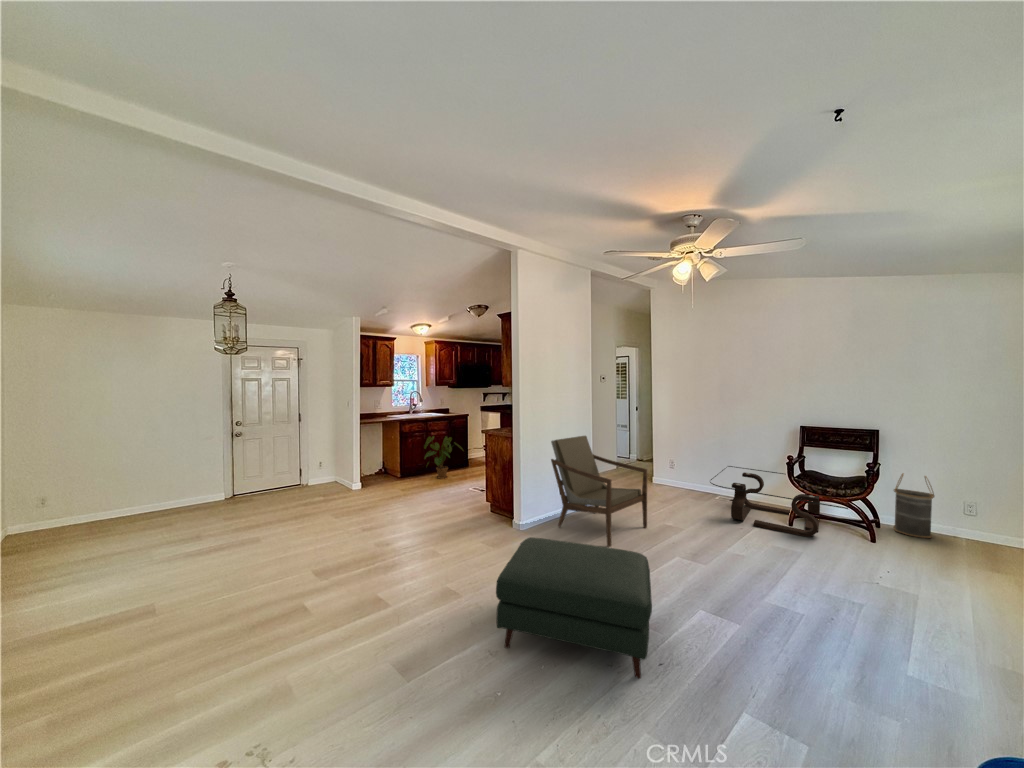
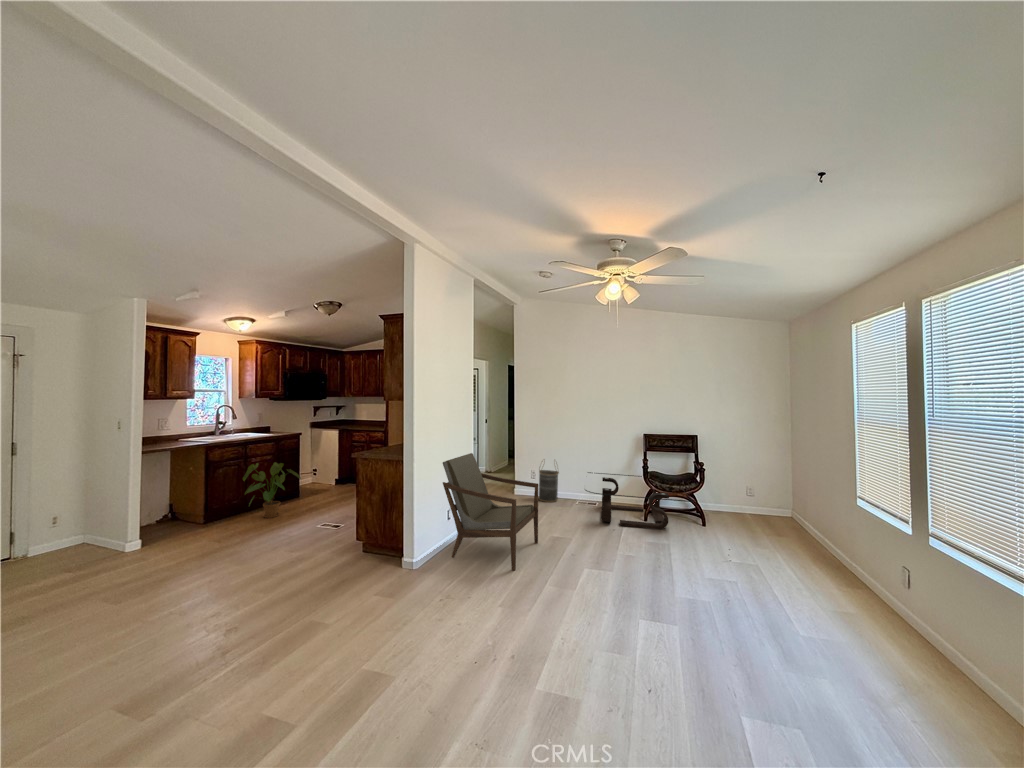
basket: present [893,473,934,538] -> present [539,470,559,502]
ottoman: present [496,537,652,679] -> none [456,577,629,732]

